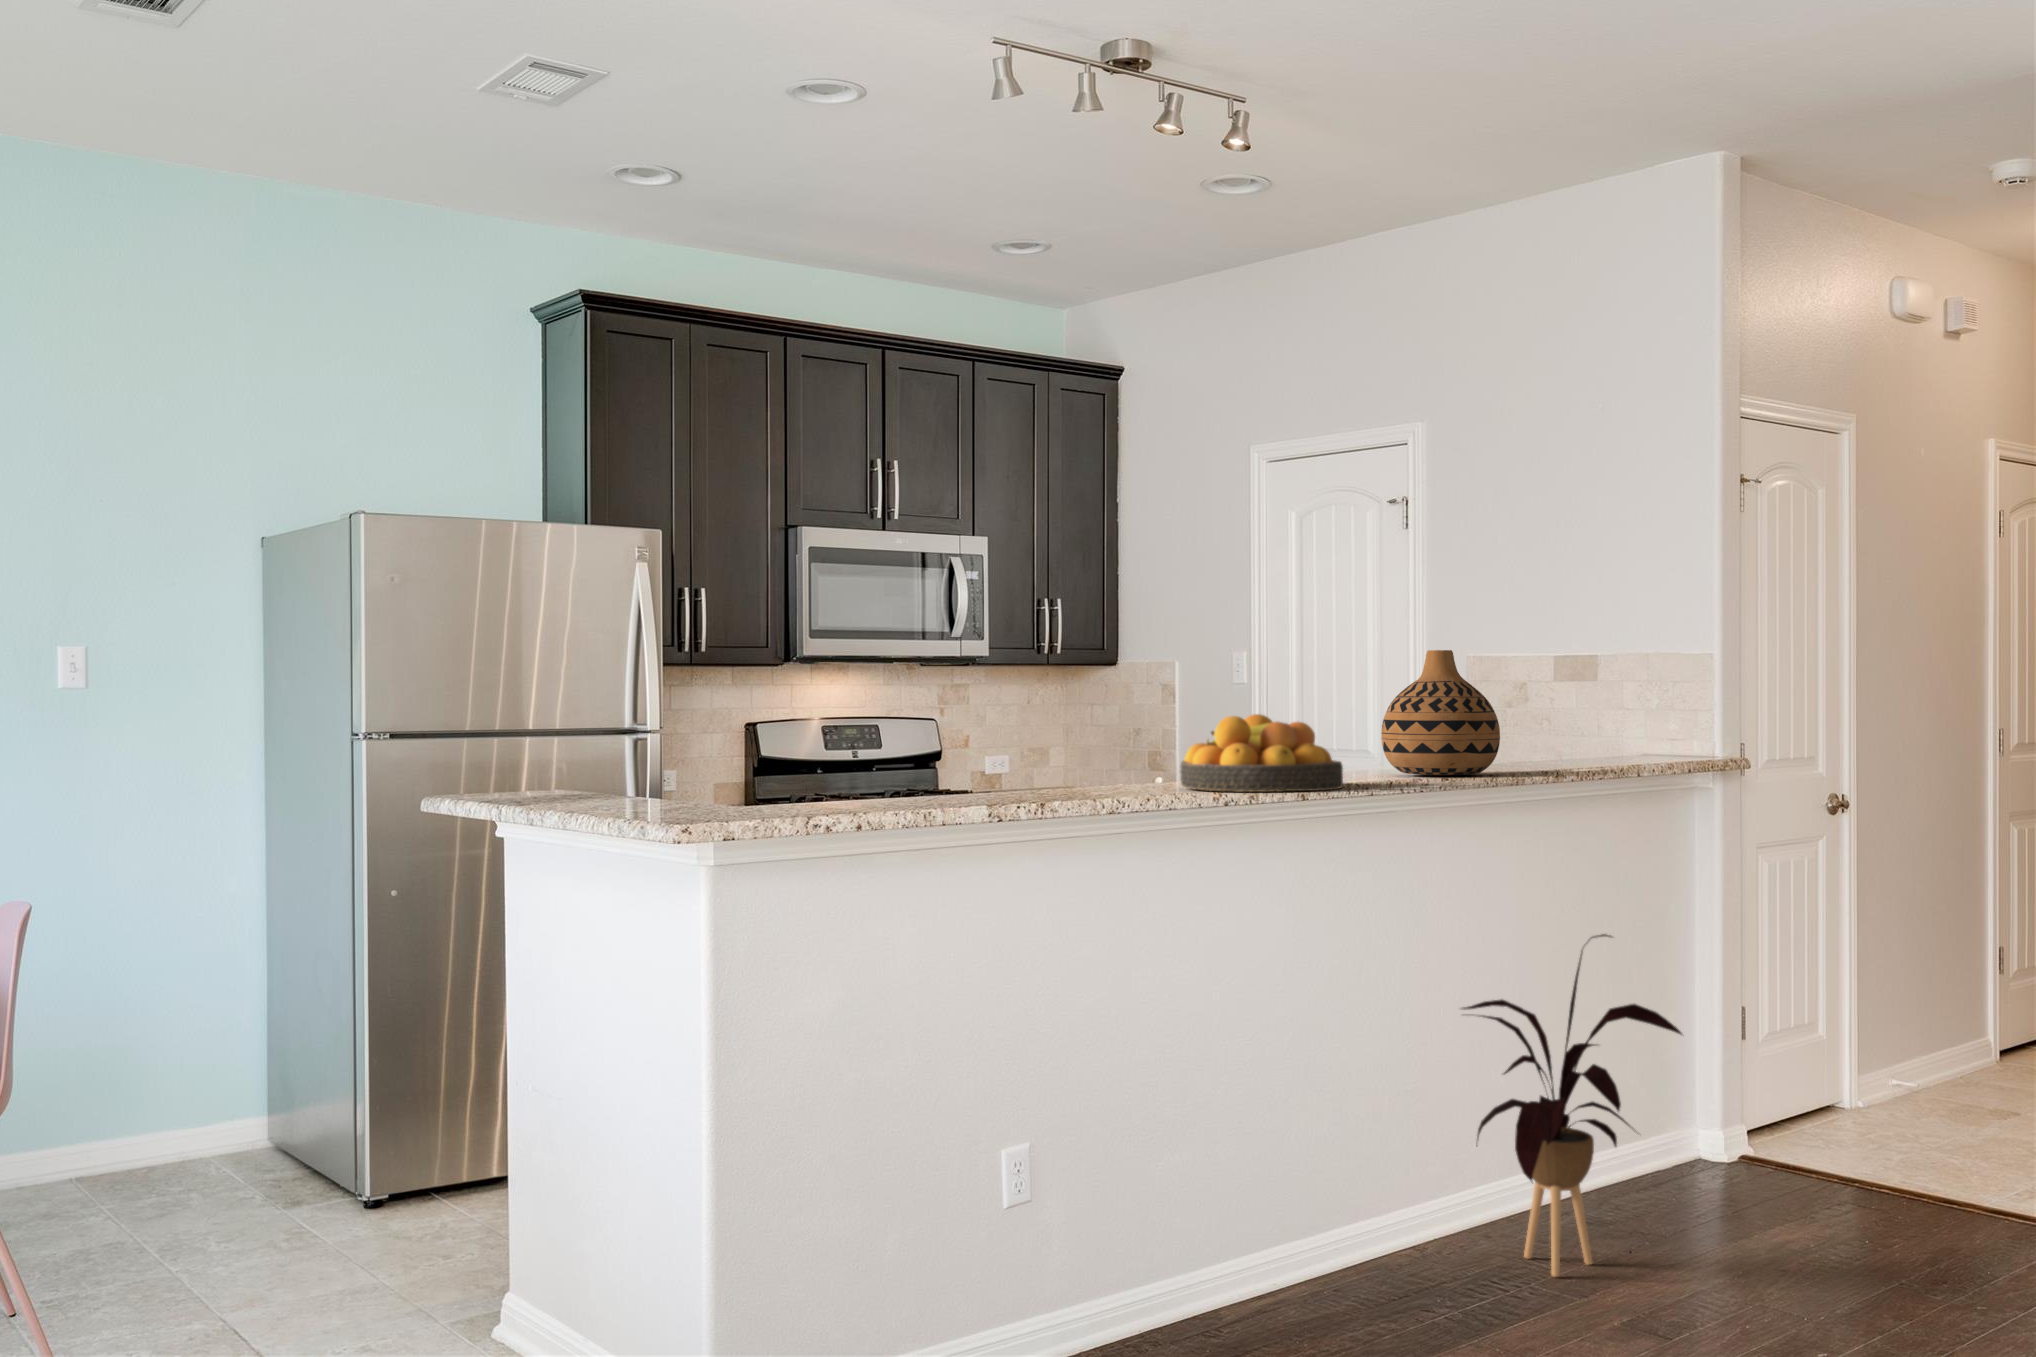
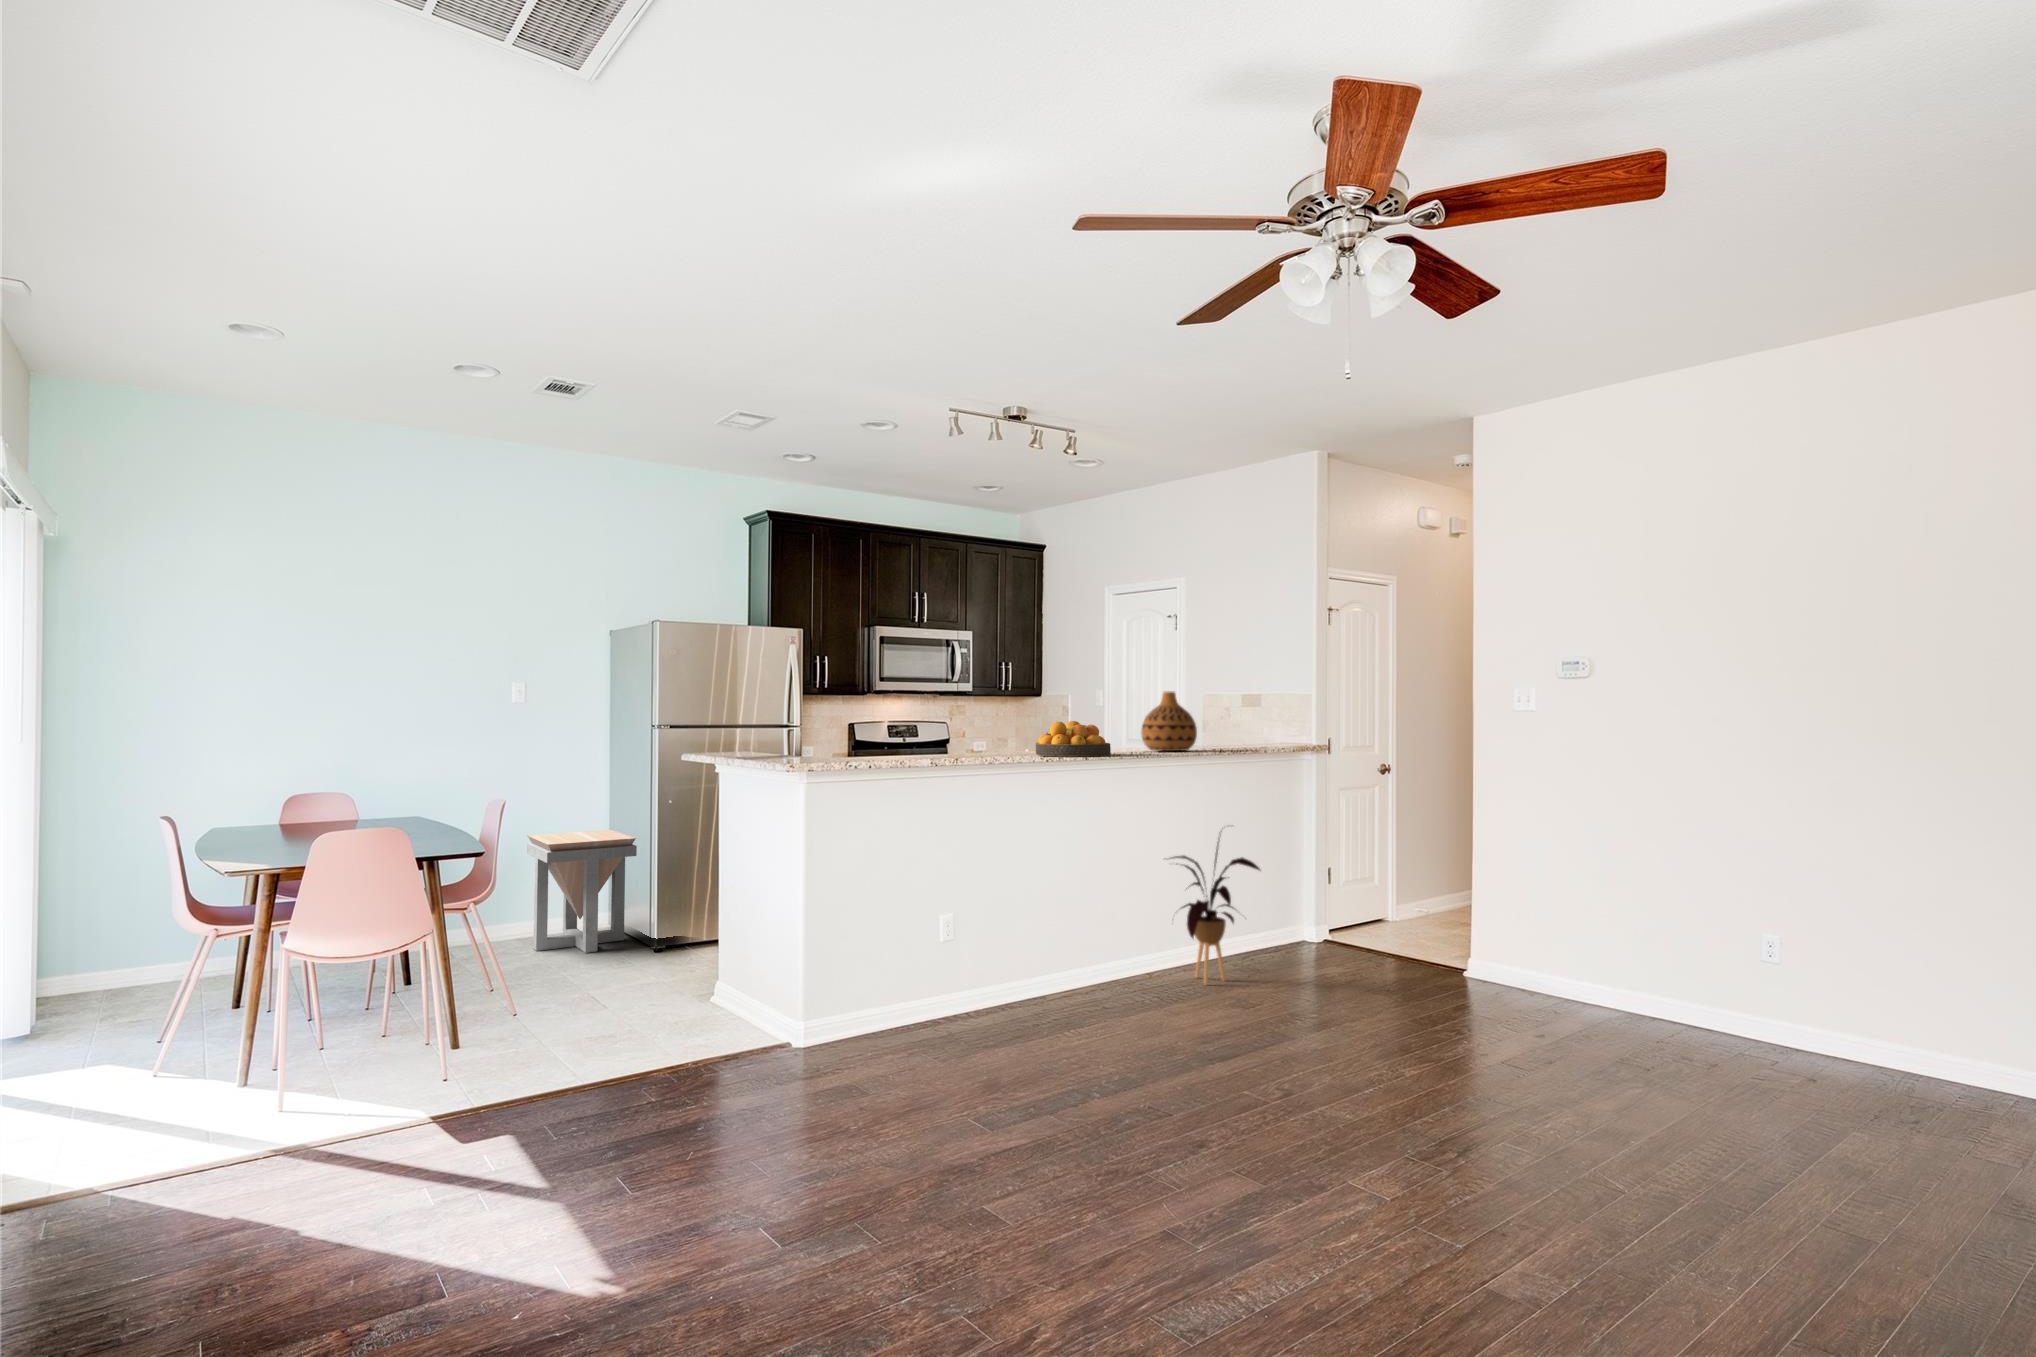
side table: none [89,949,322,1215] -> present [526,830,637,953]

